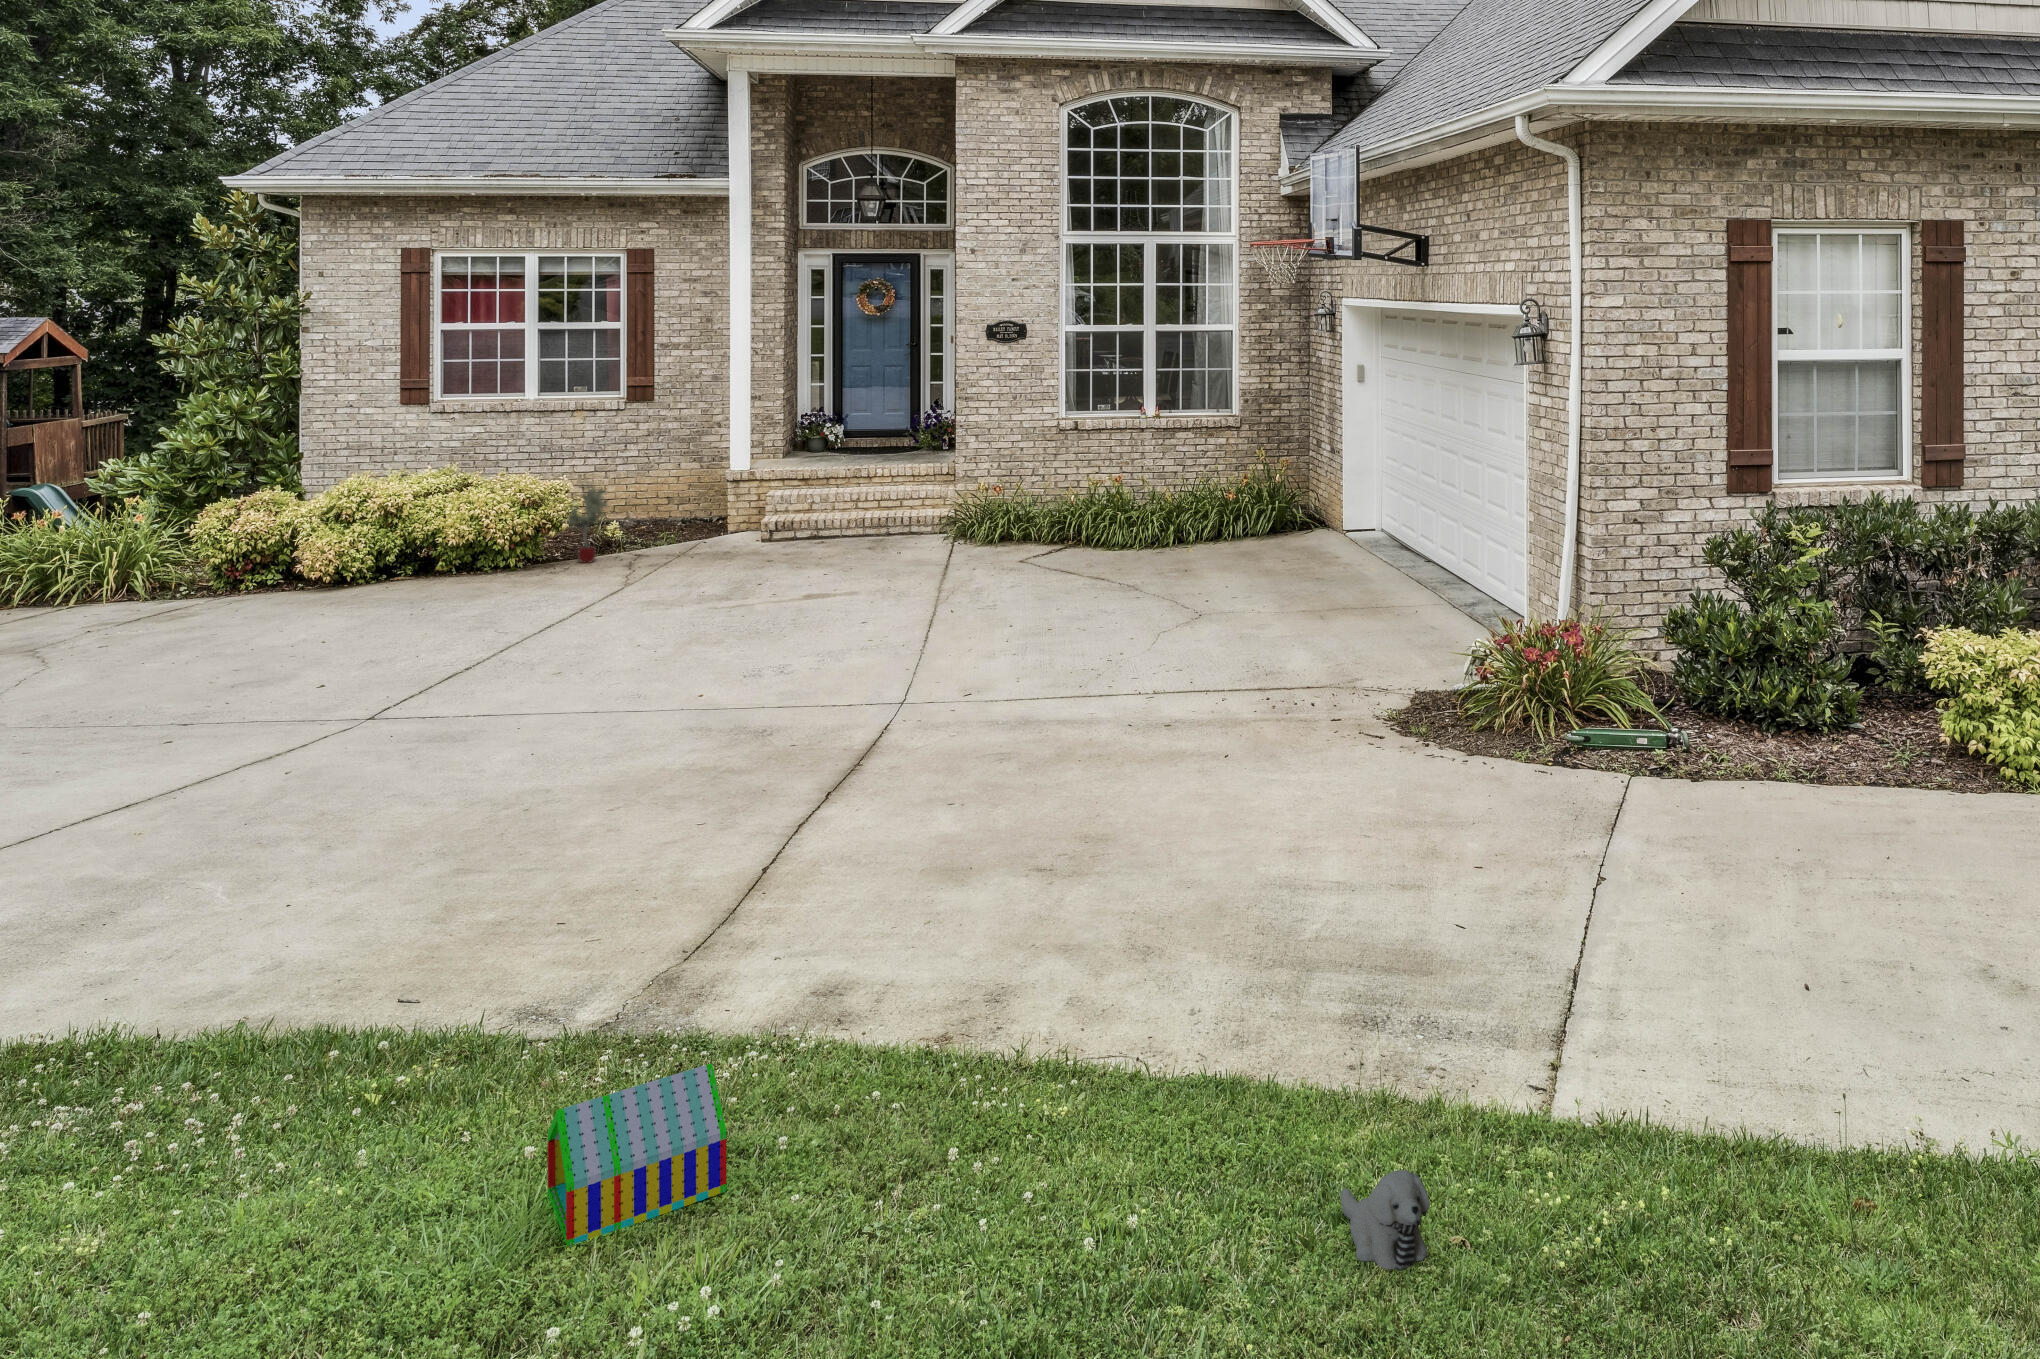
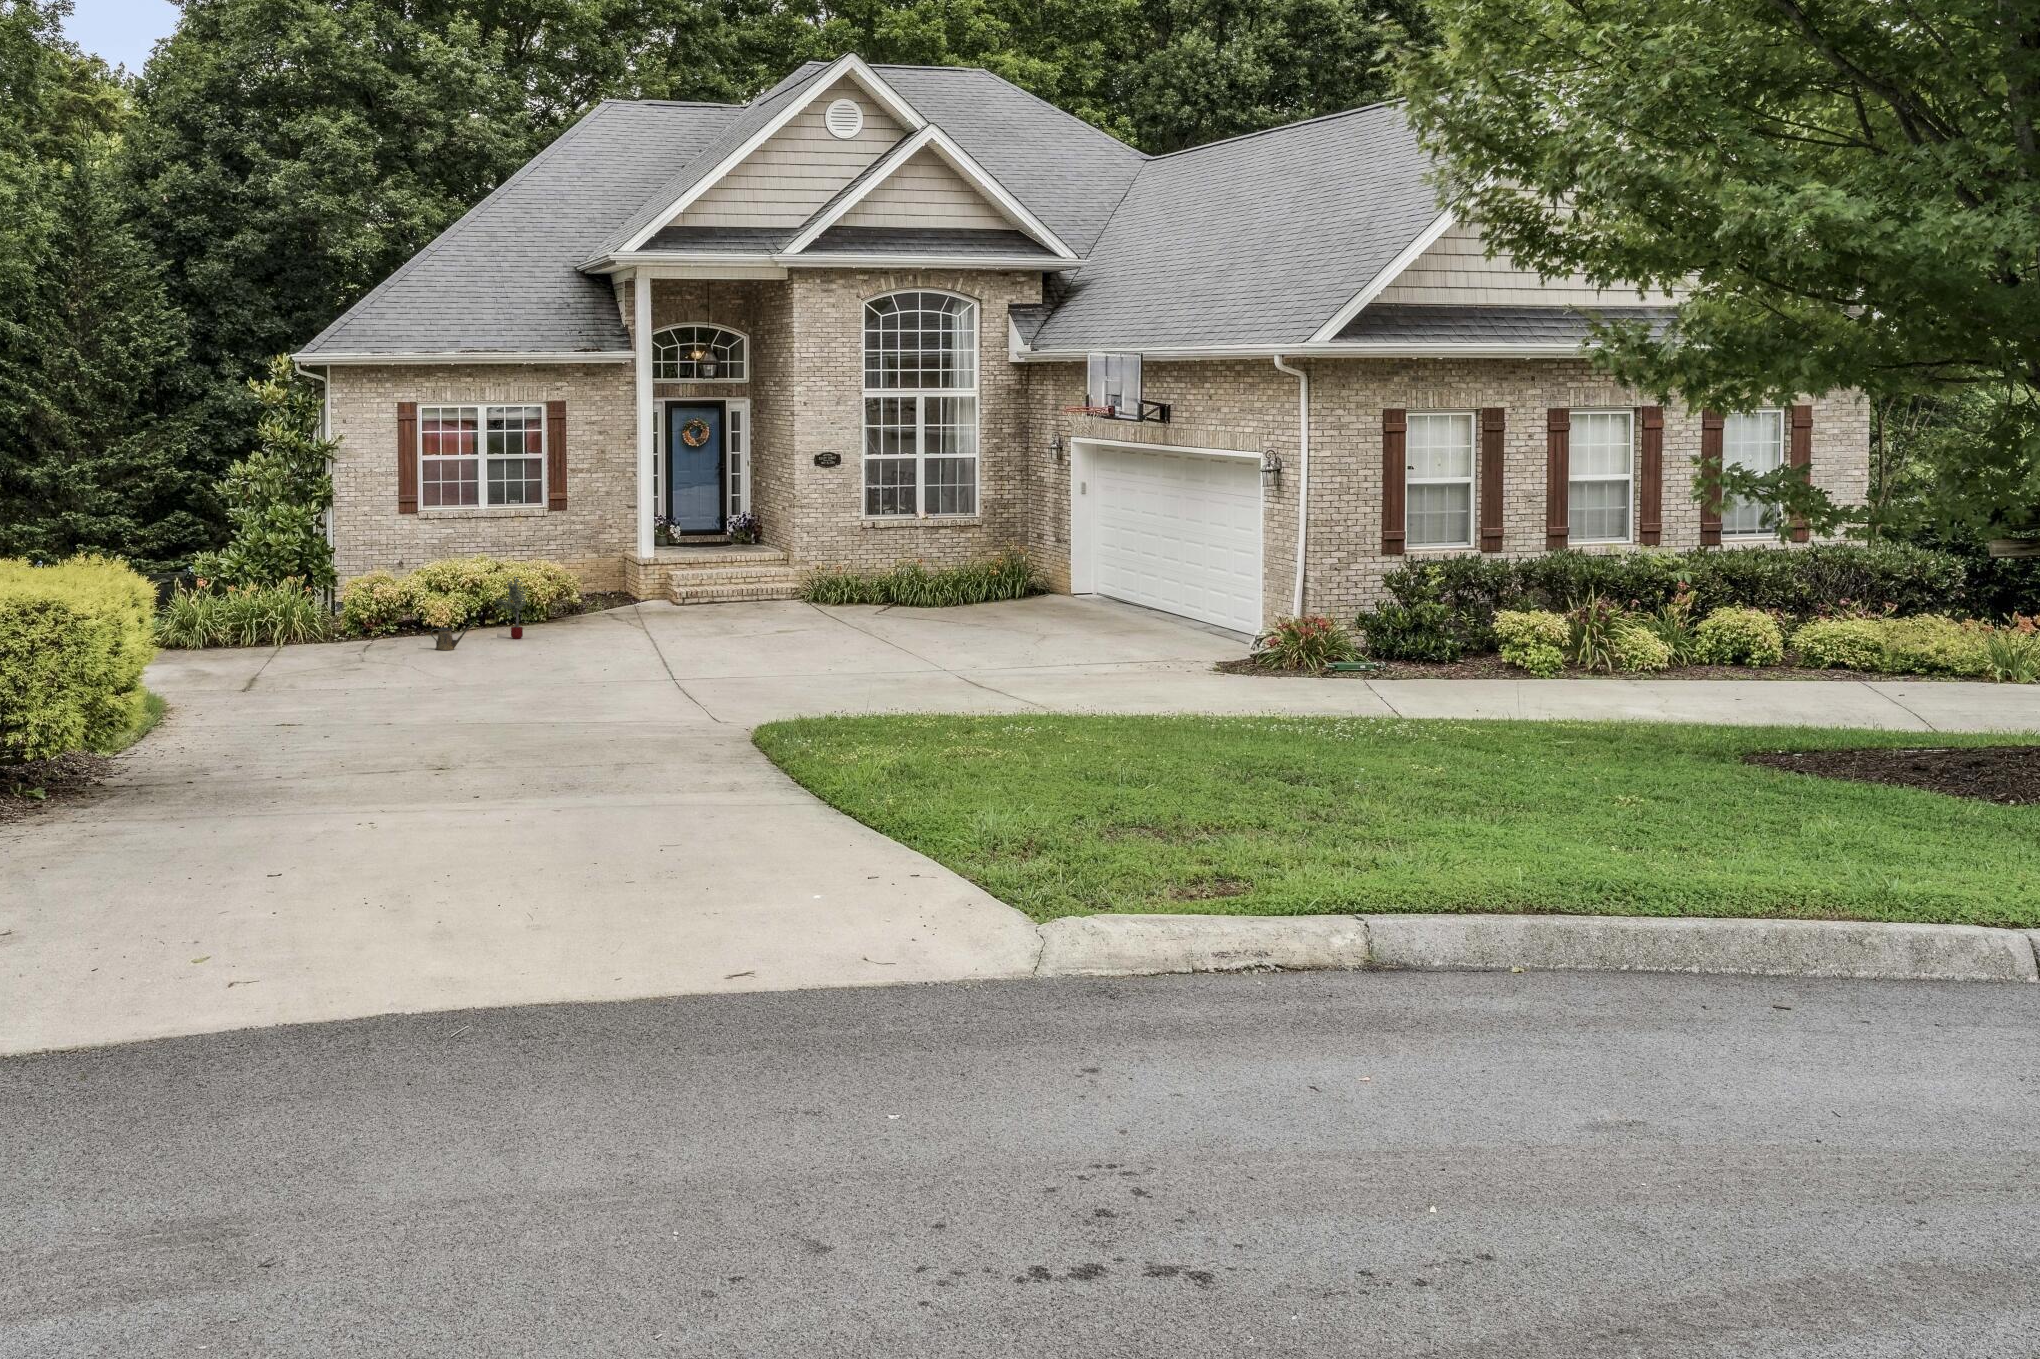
watering can: none [397,552,445,587] -> present [431,625,472,650]
toy house: present [547,1063,727,1246] -> none [1169,694,1217,731]
plush toy: present [1341,1170,1430,1271] -> none [1385,705,1417,728]

